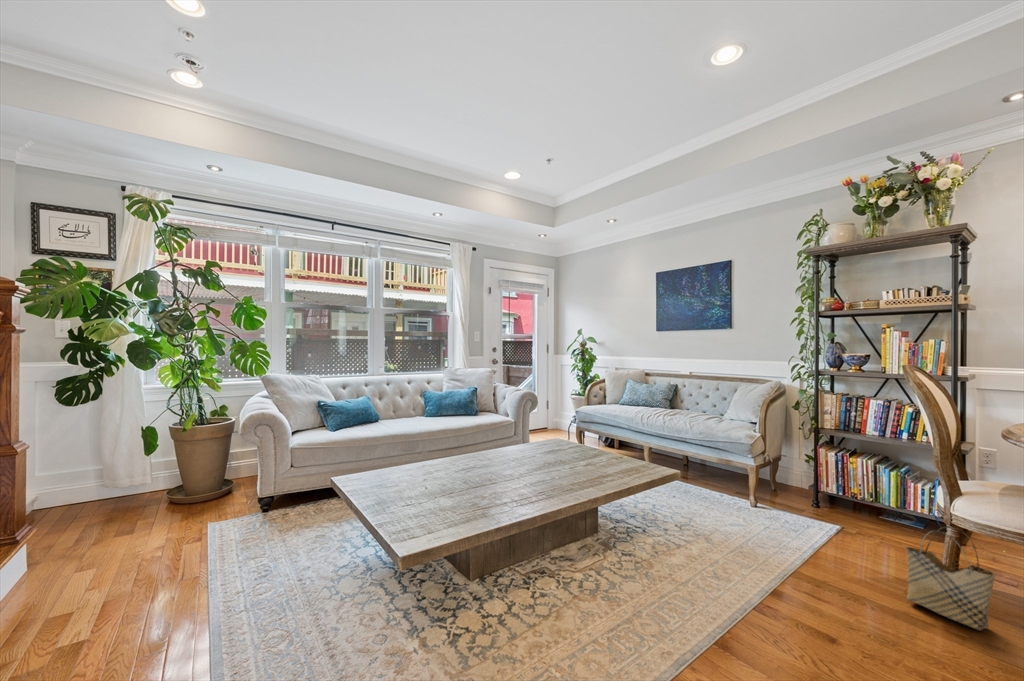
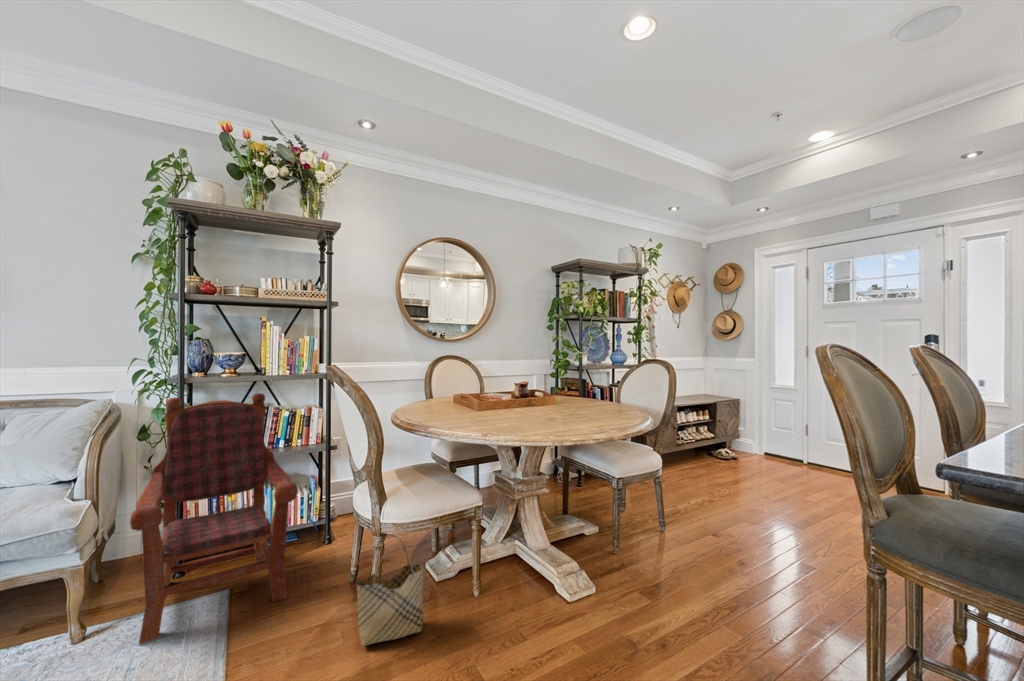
armchair: none [771,383,890,551] -> present [130,393,298,644]

